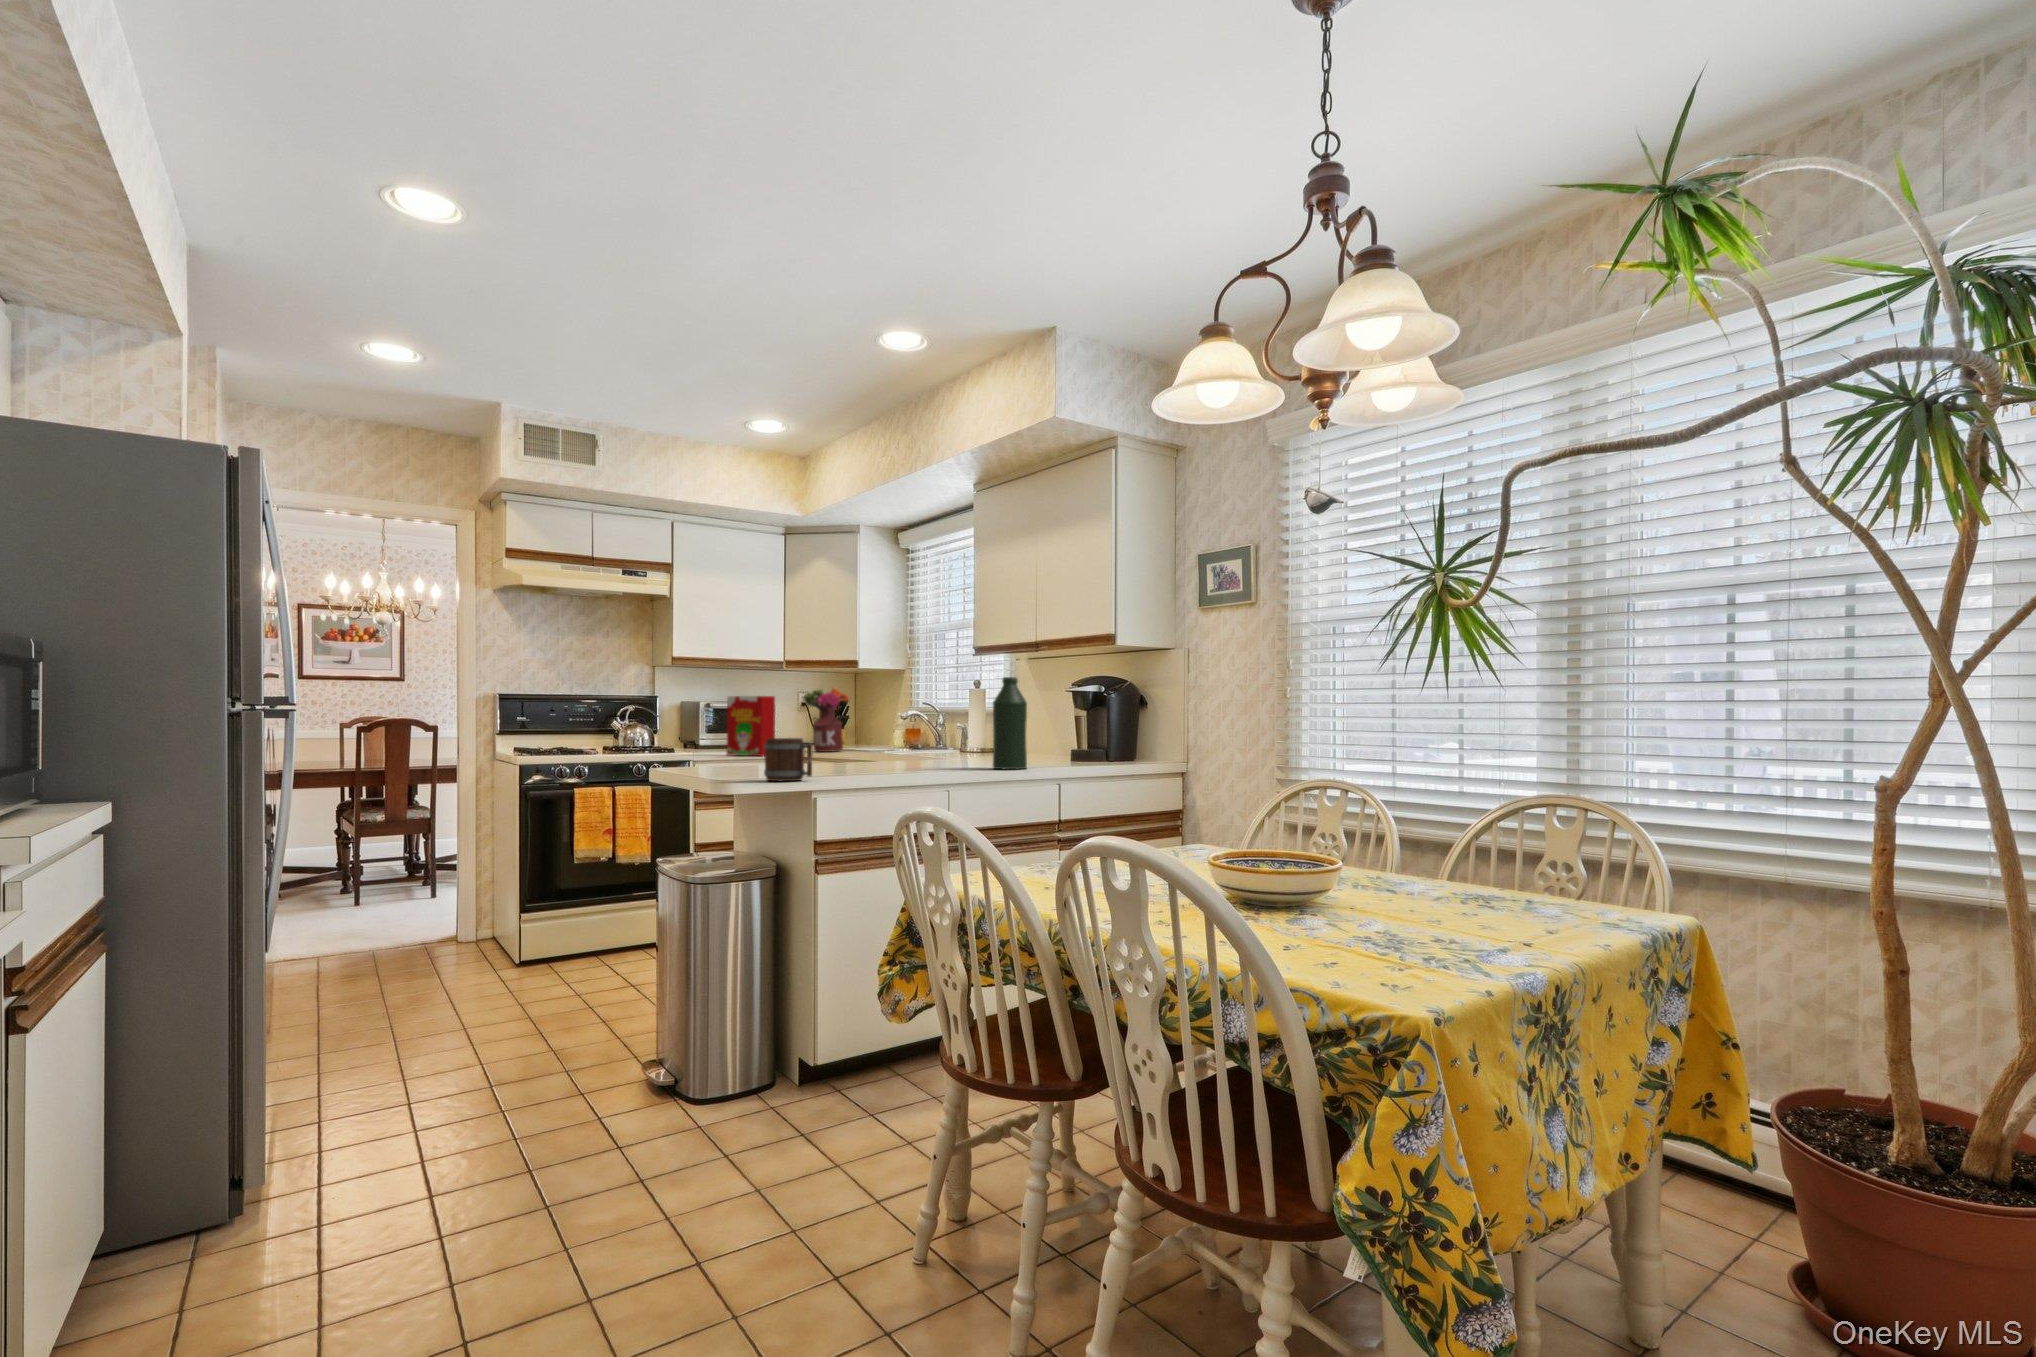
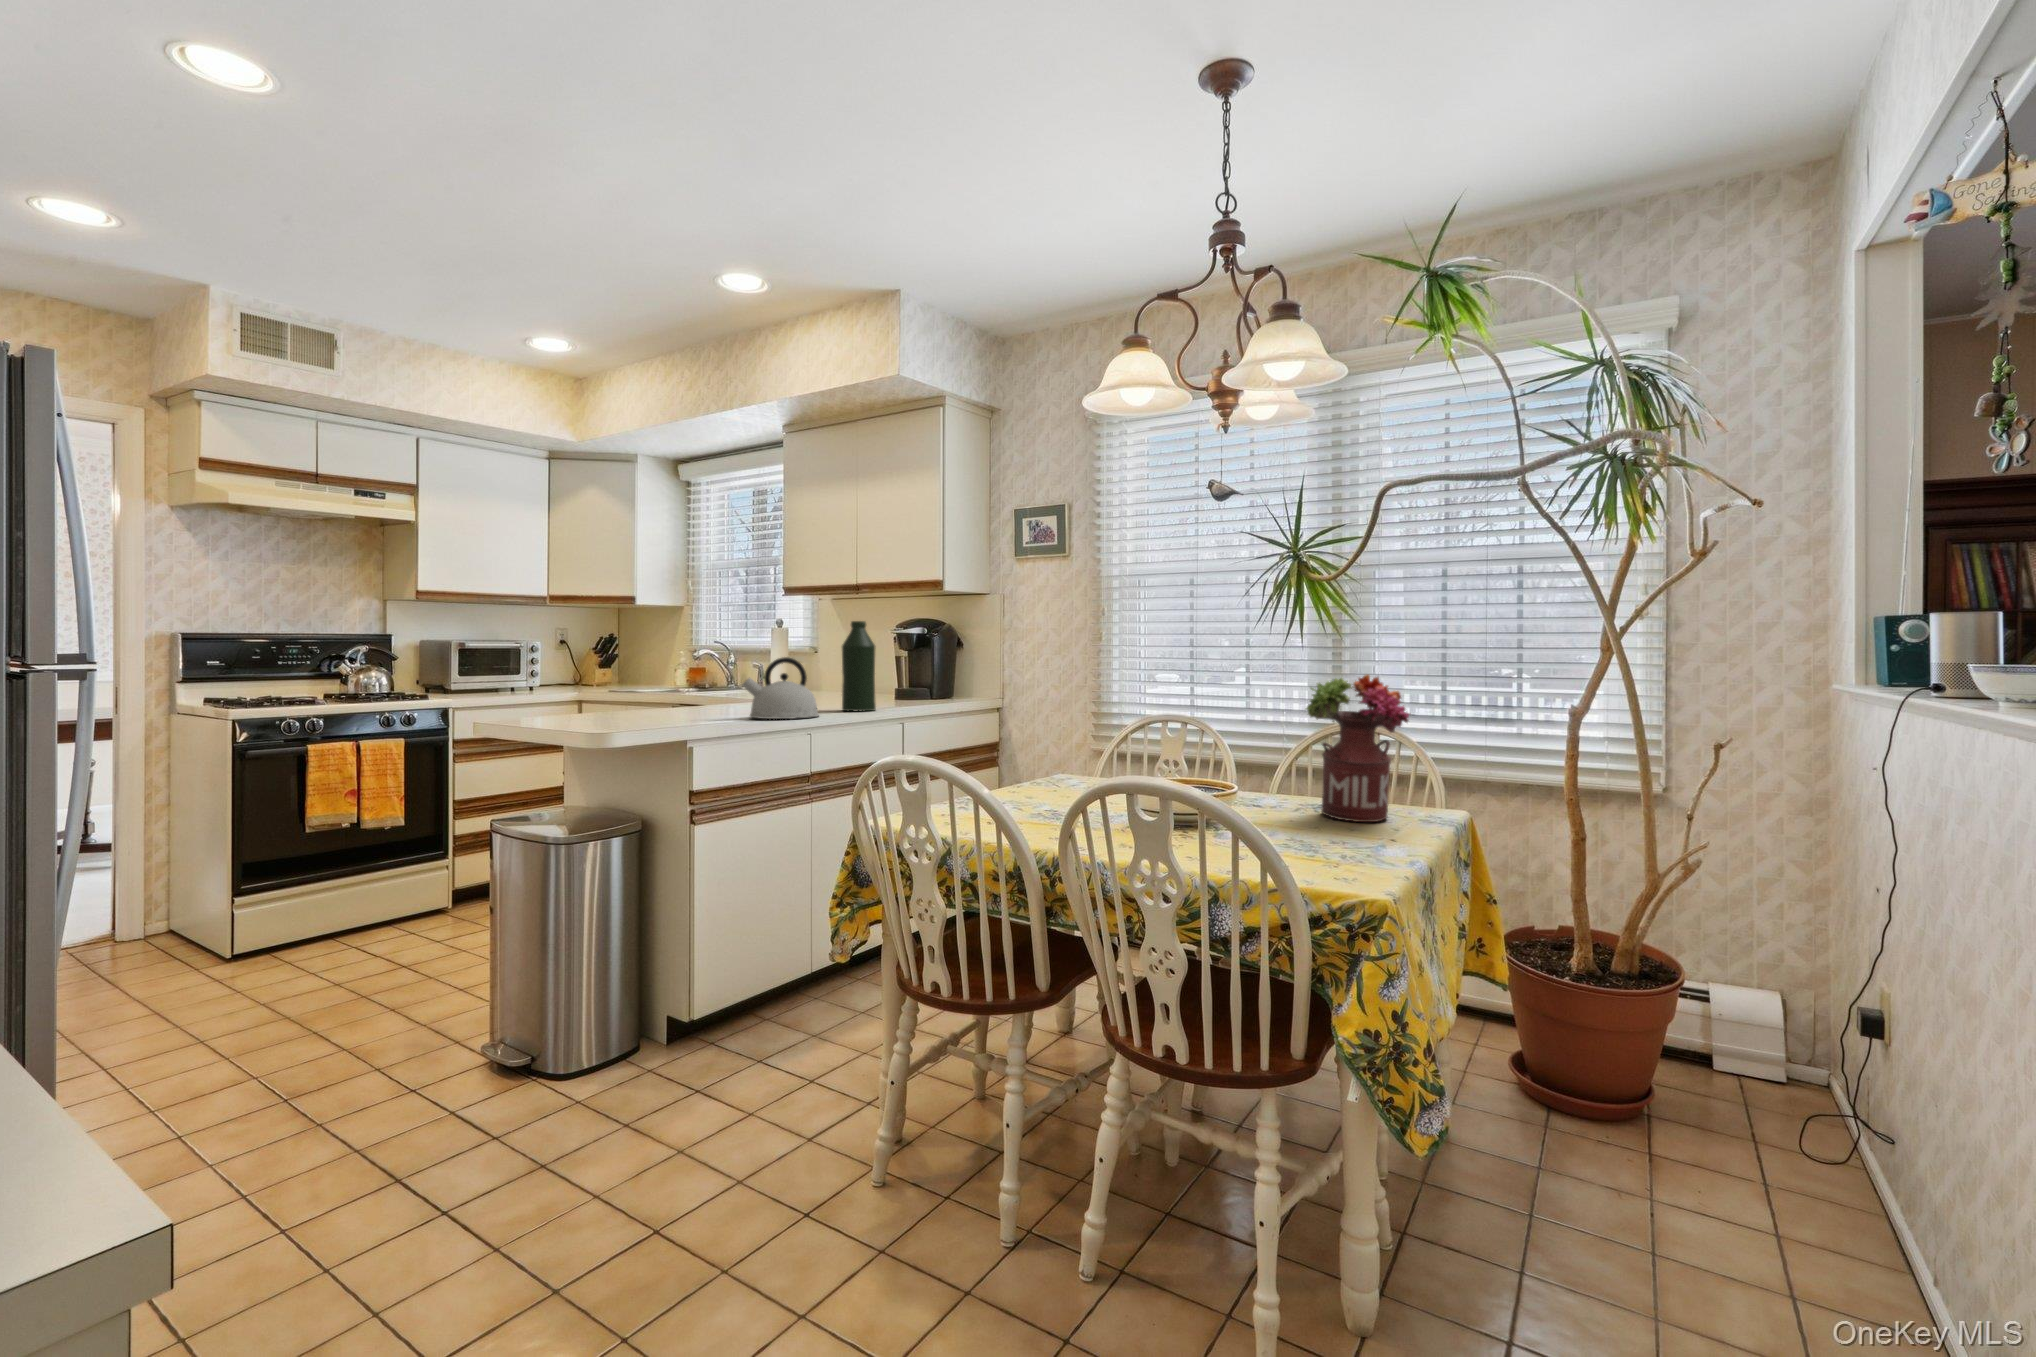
flower arrangement: present [804,687,850,752] -> present [1306,675,1410,822]
cereal box: present [727,696,775,756] -> none [489,637,549,702]
kettle: none [885,714,960,775] -> present [743,657,818,719]
mug: present [764,738,812,781] -> none [624,684,680,729]

